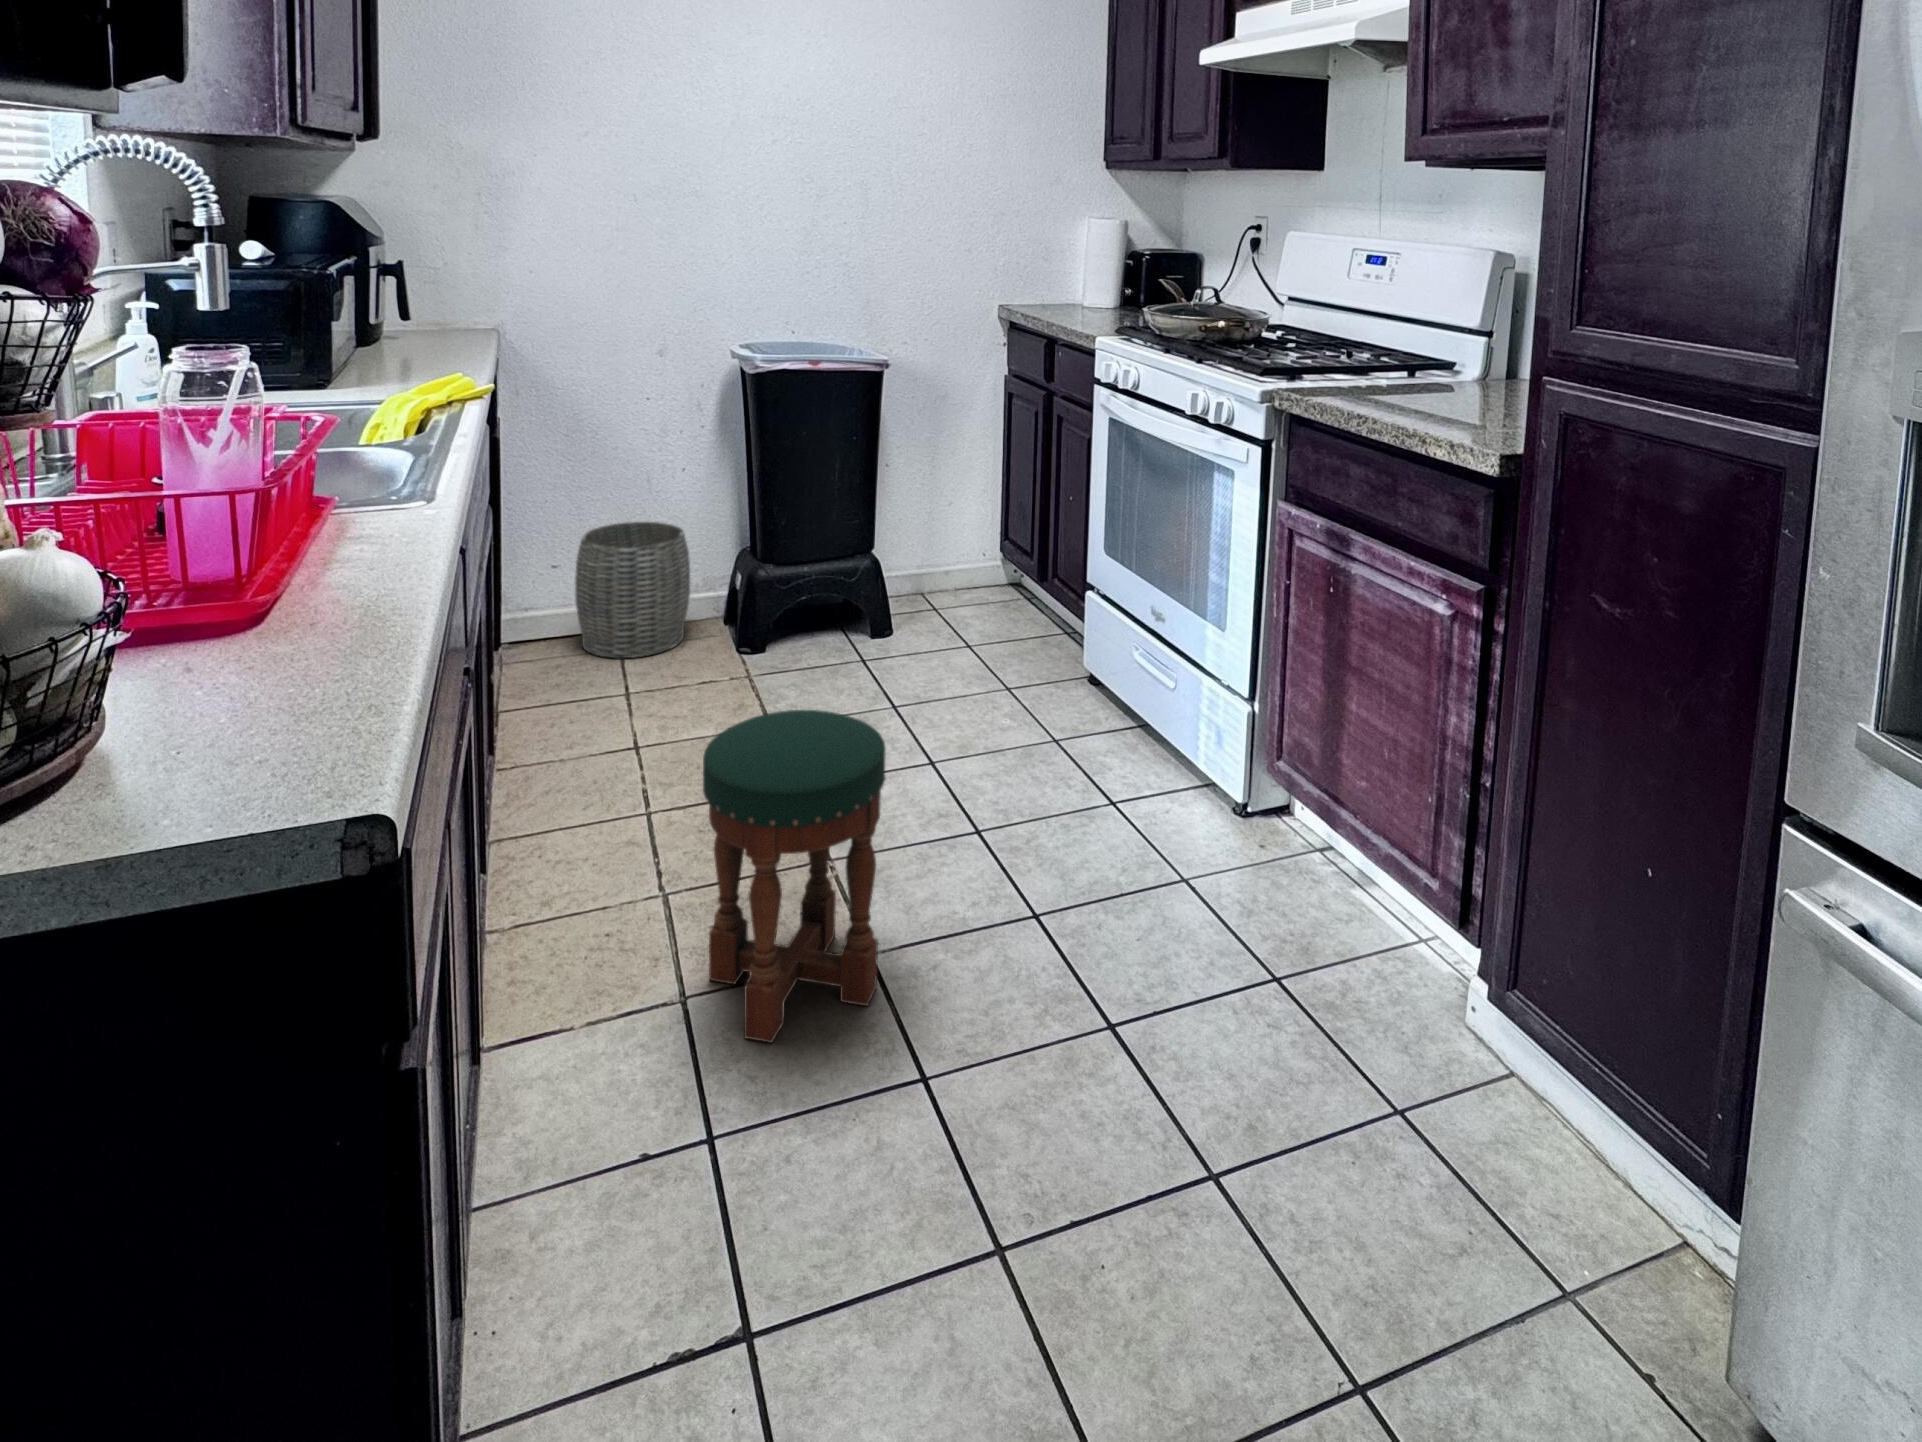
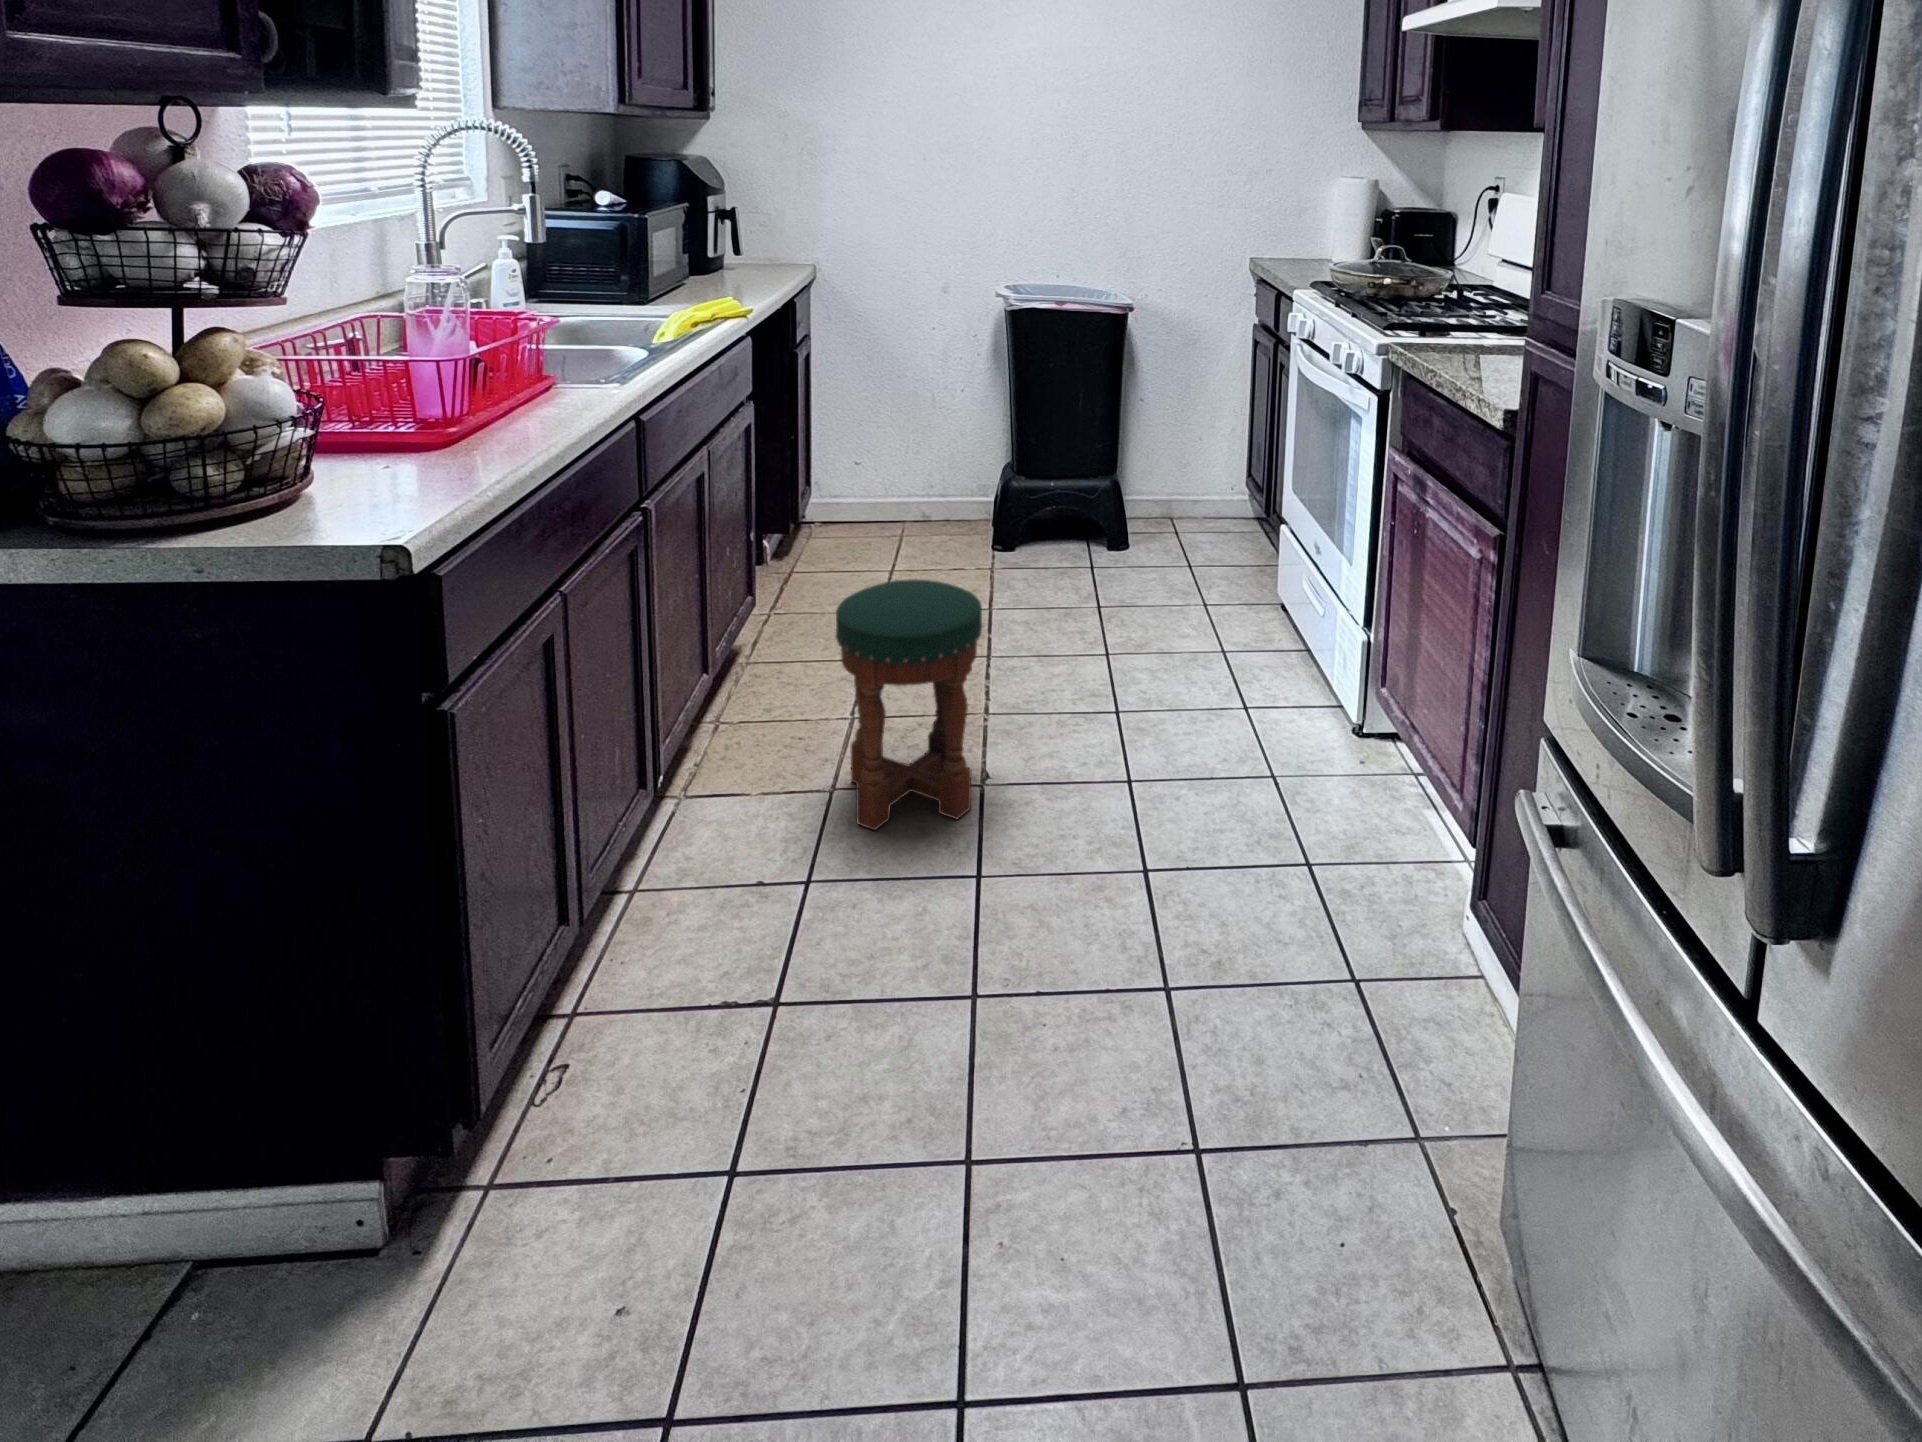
woven basket: present [575,522,690,658] -> none [865,435,958,546]

